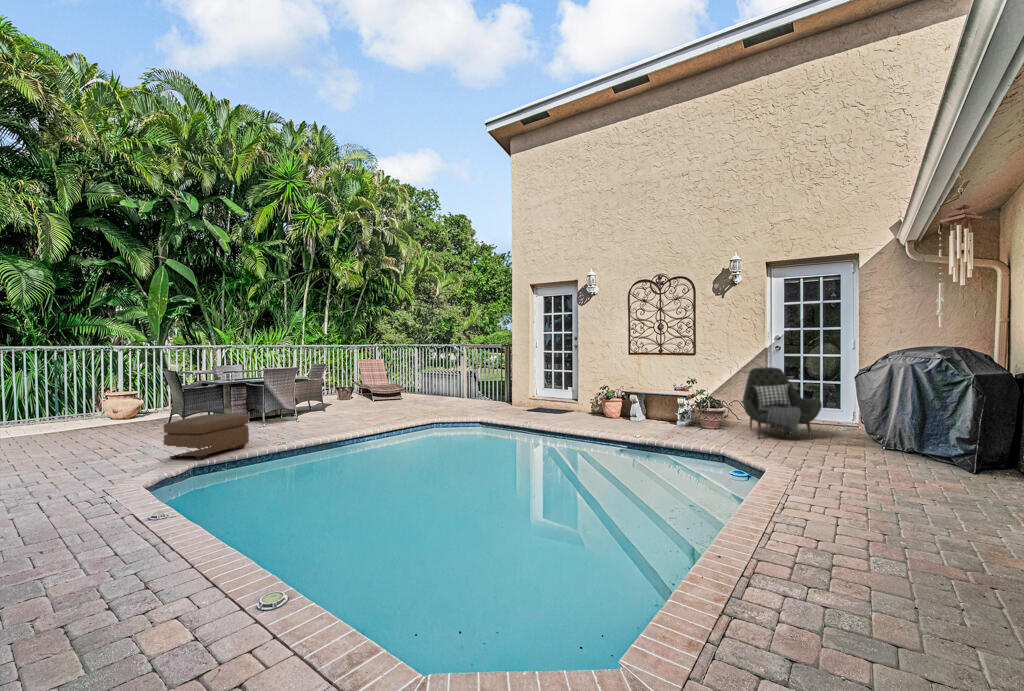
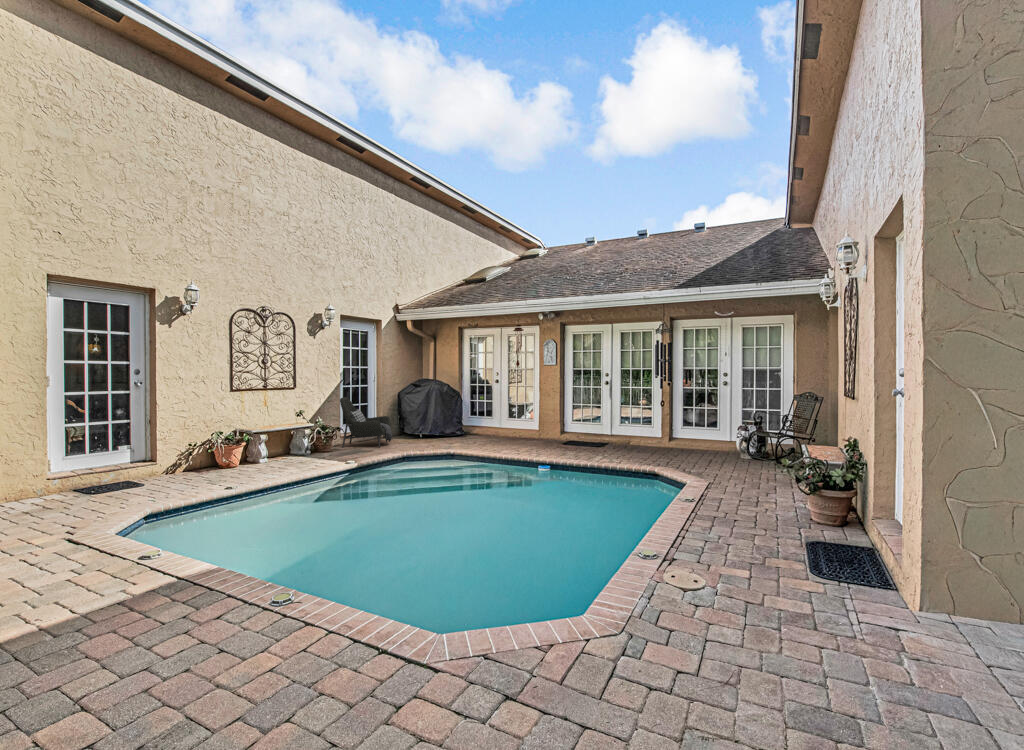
ottoman: present [163,414,249,460] -> none [199,559,423,716]

